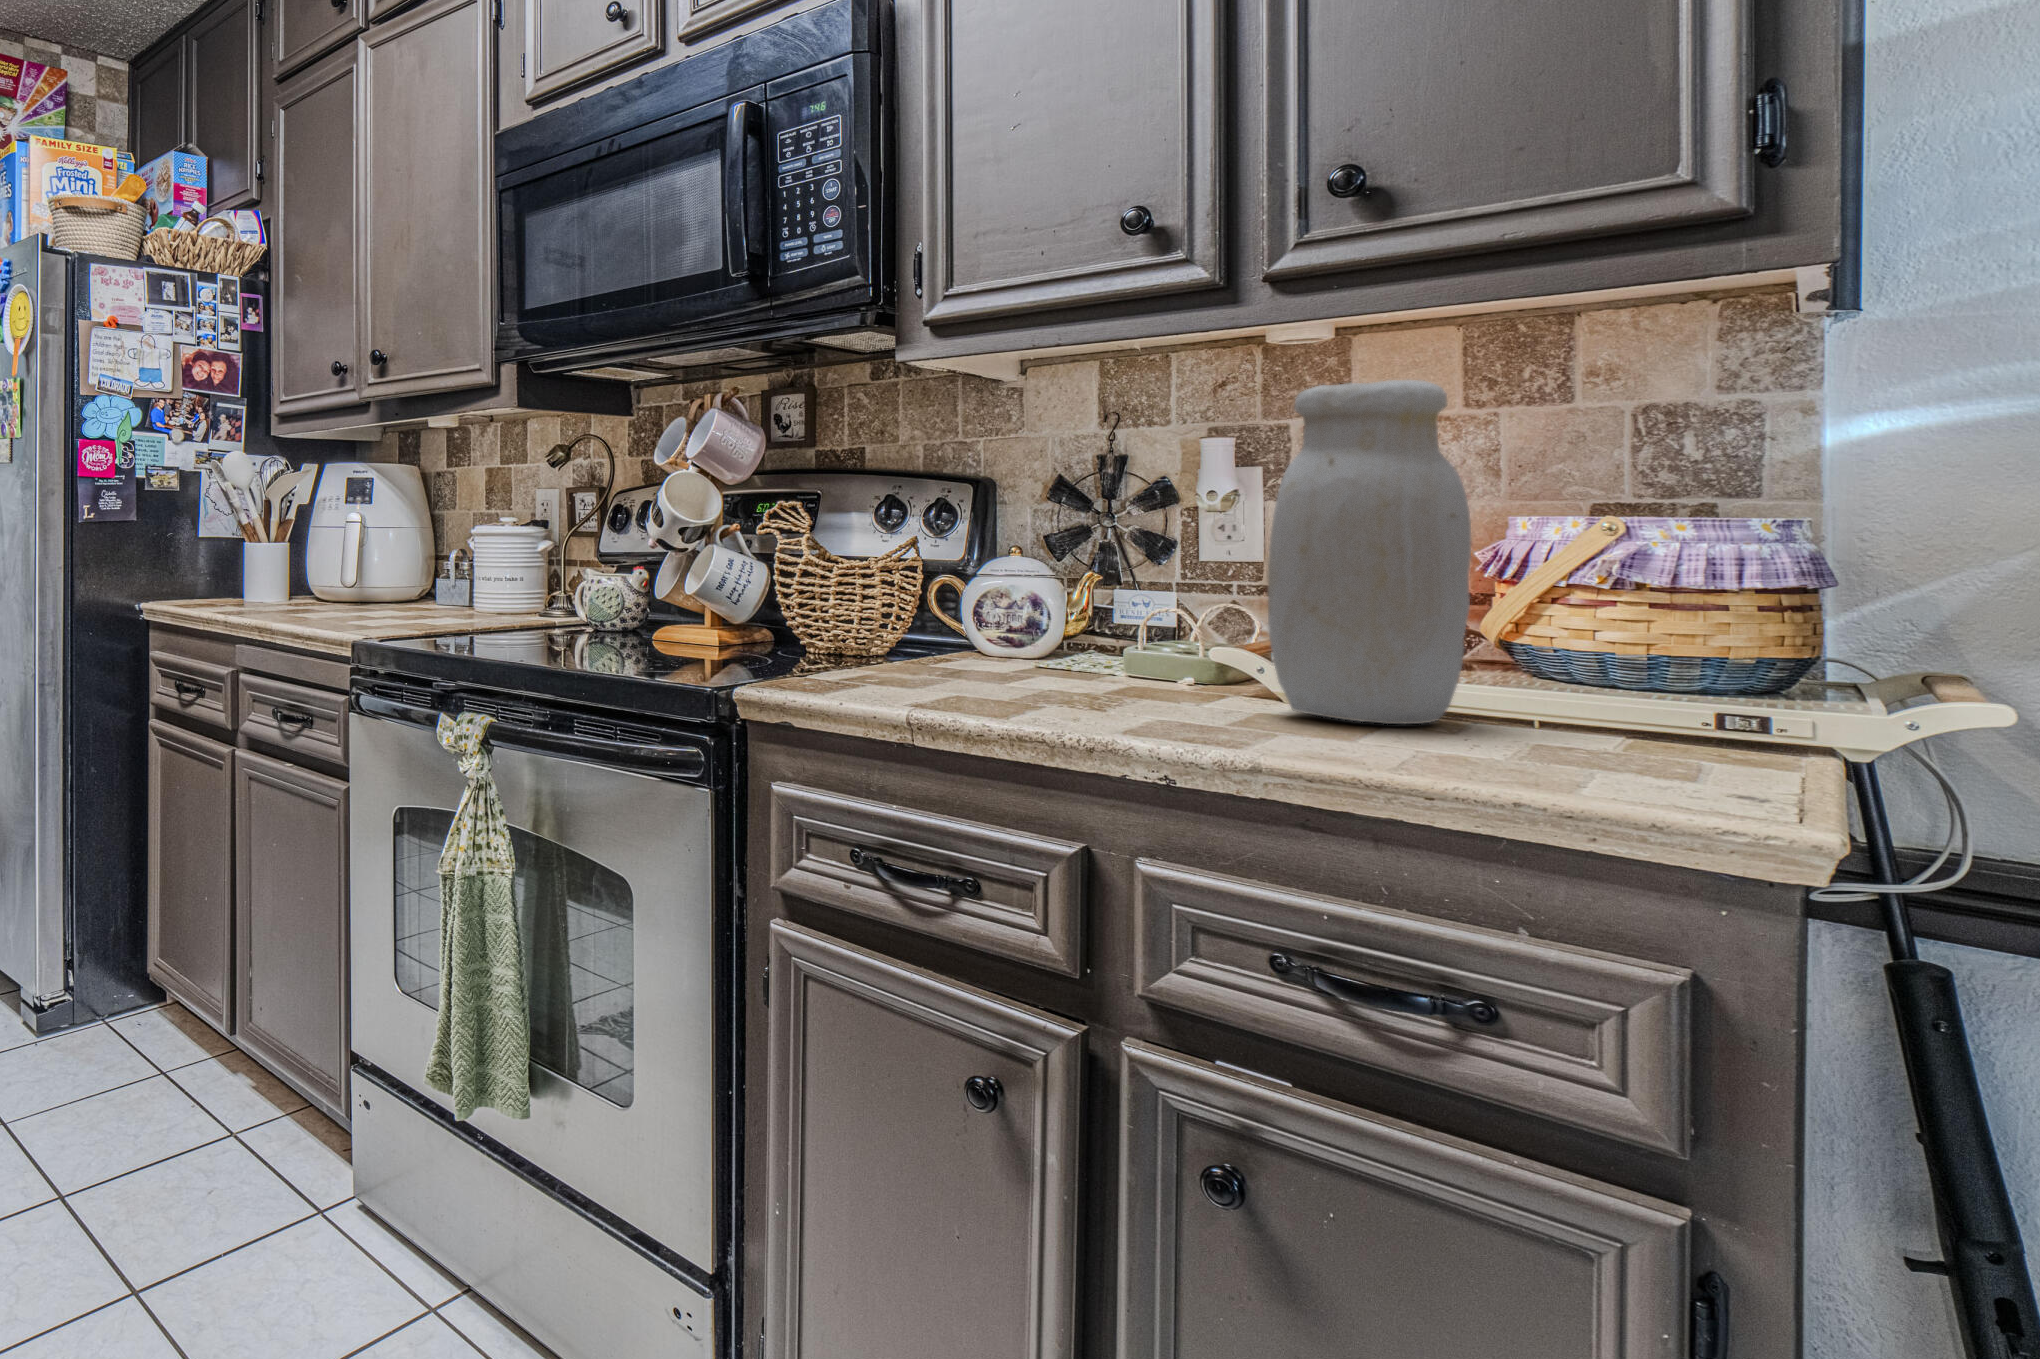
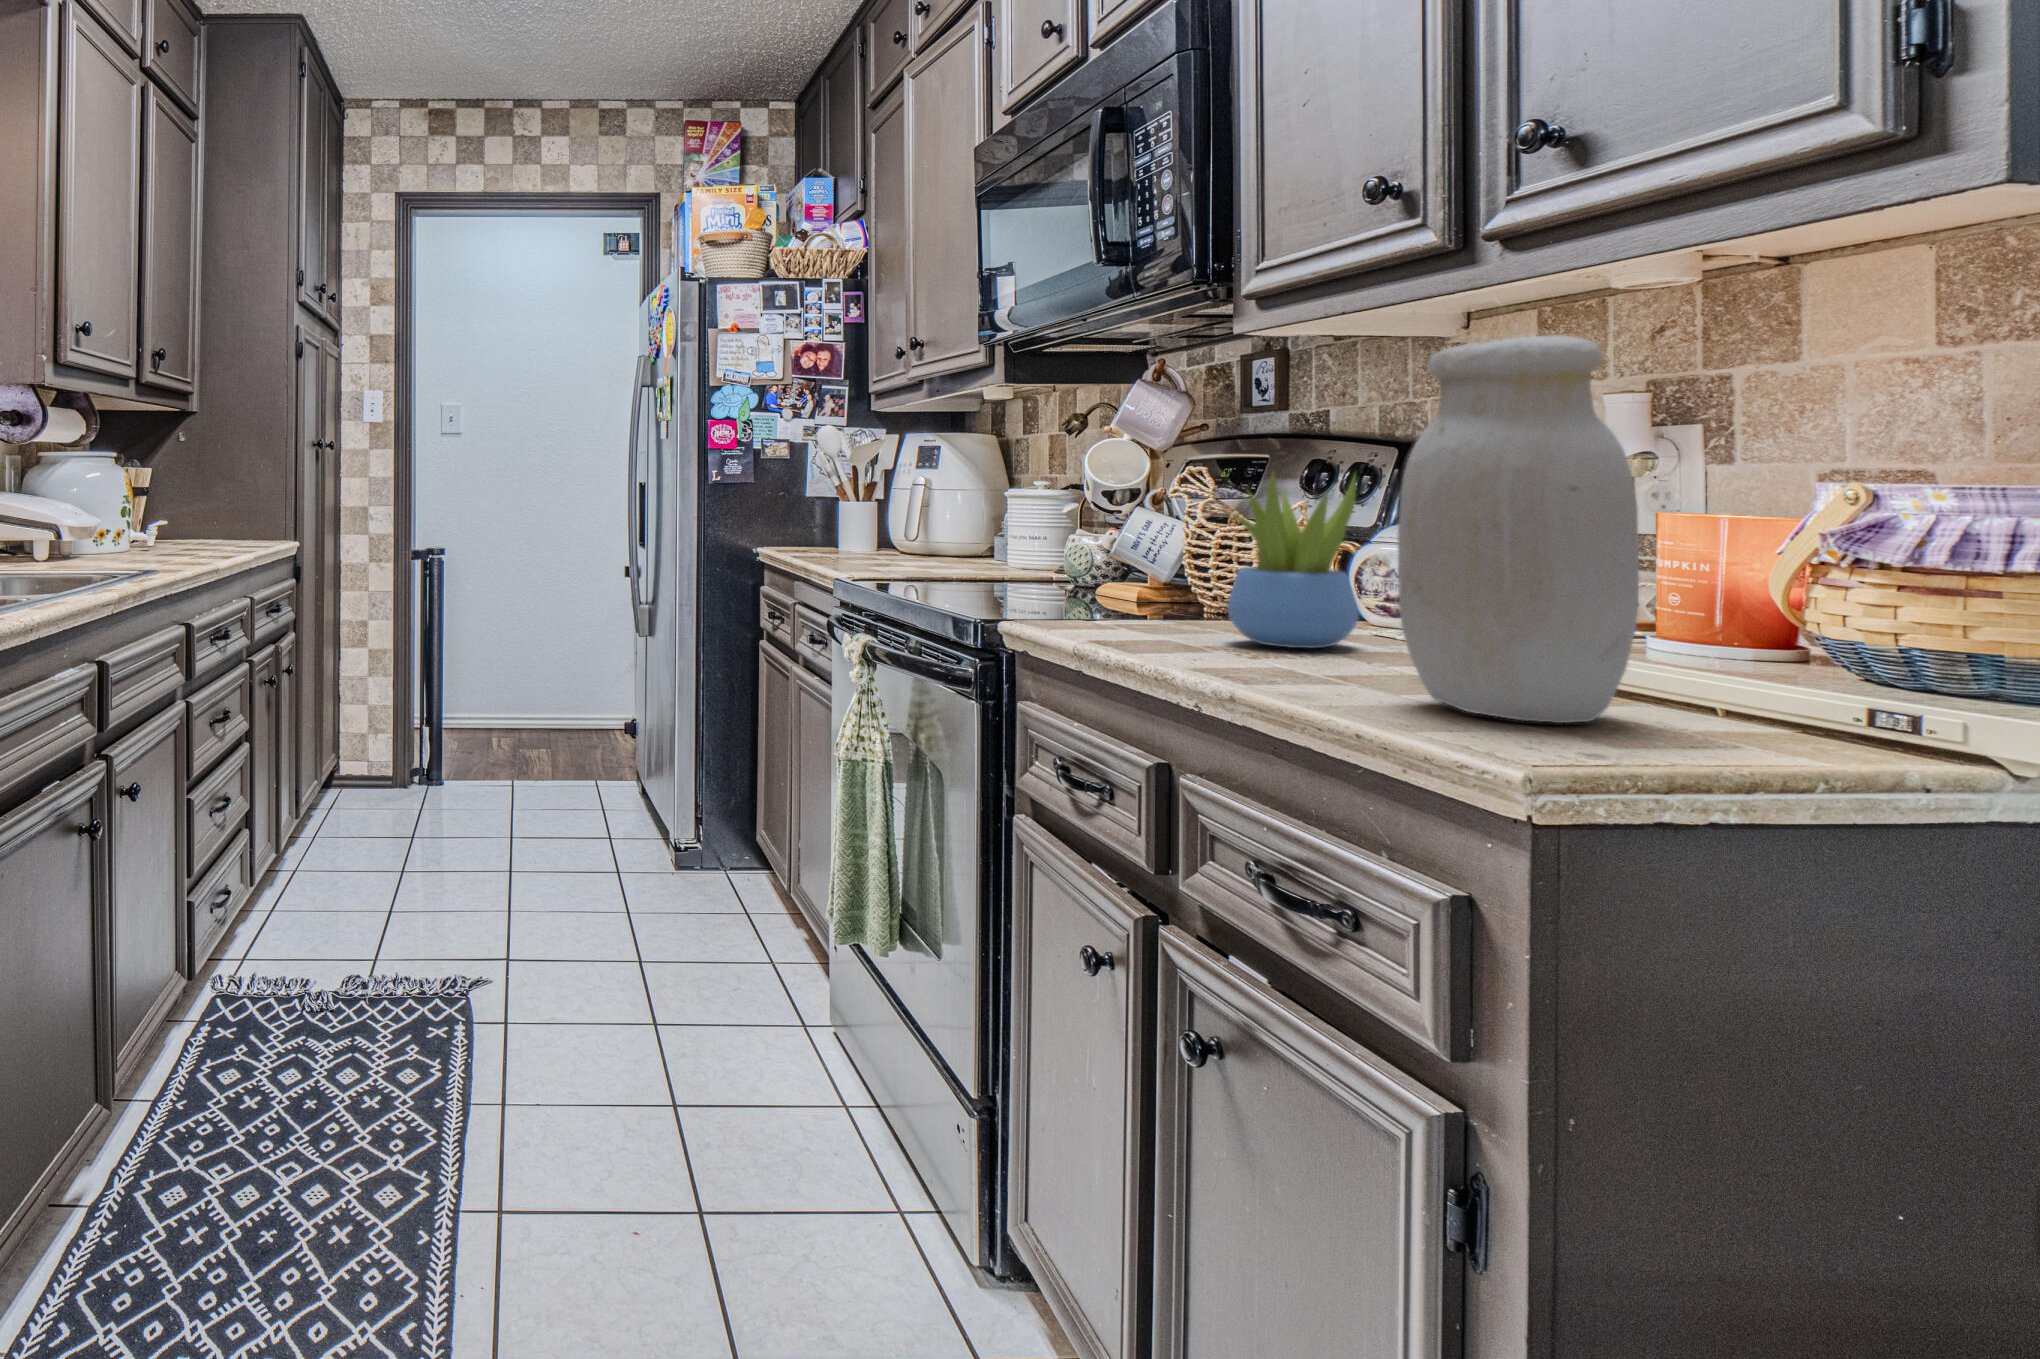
succulent plant: none [956,500,1072,676] -> present [1227,473,1359,648]

